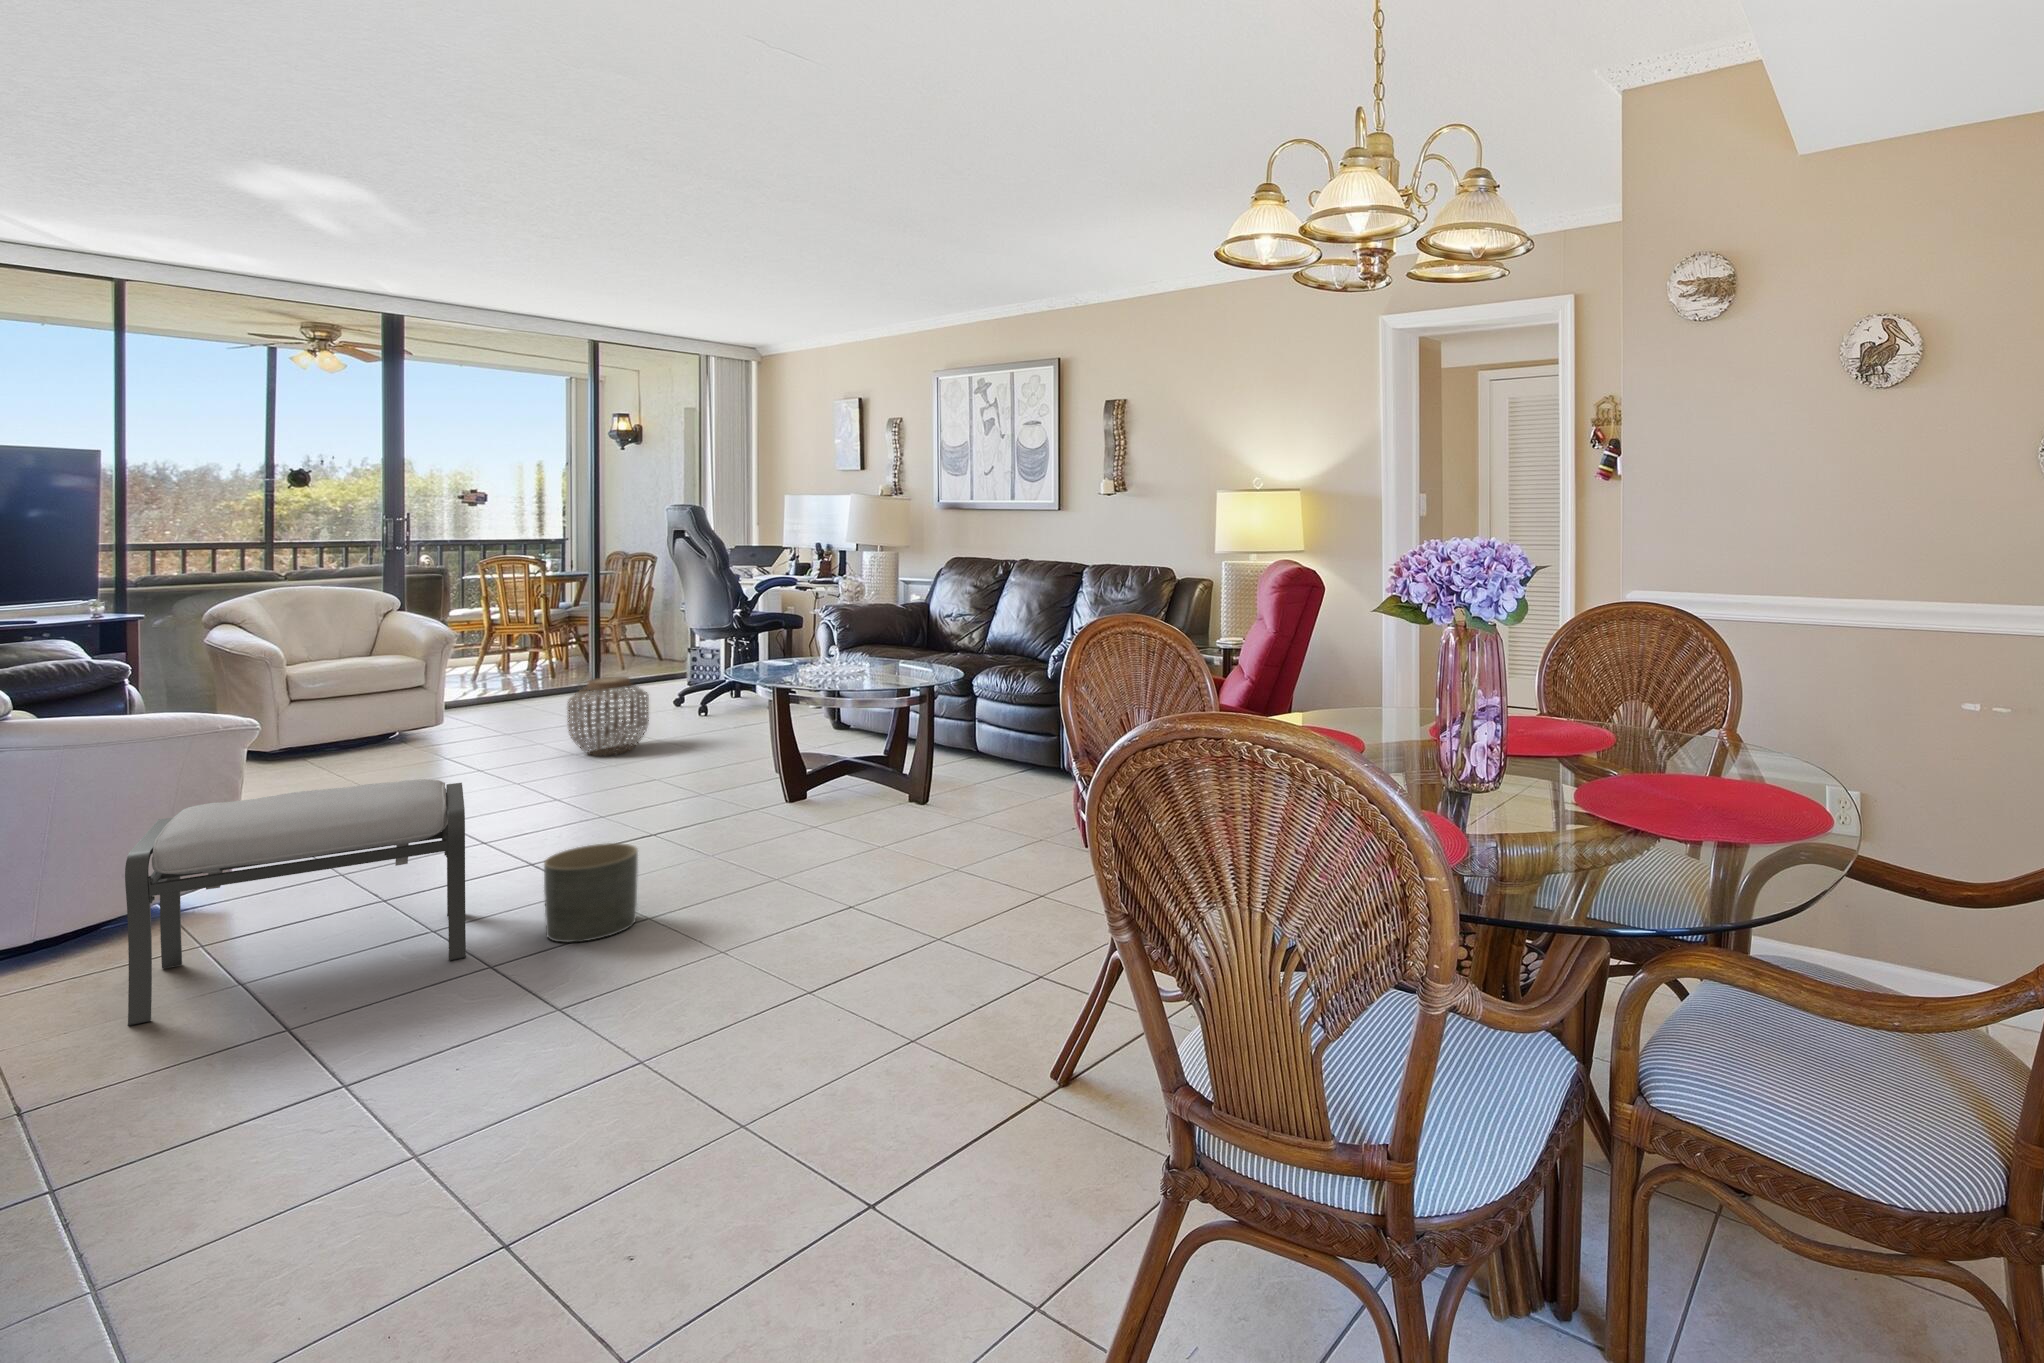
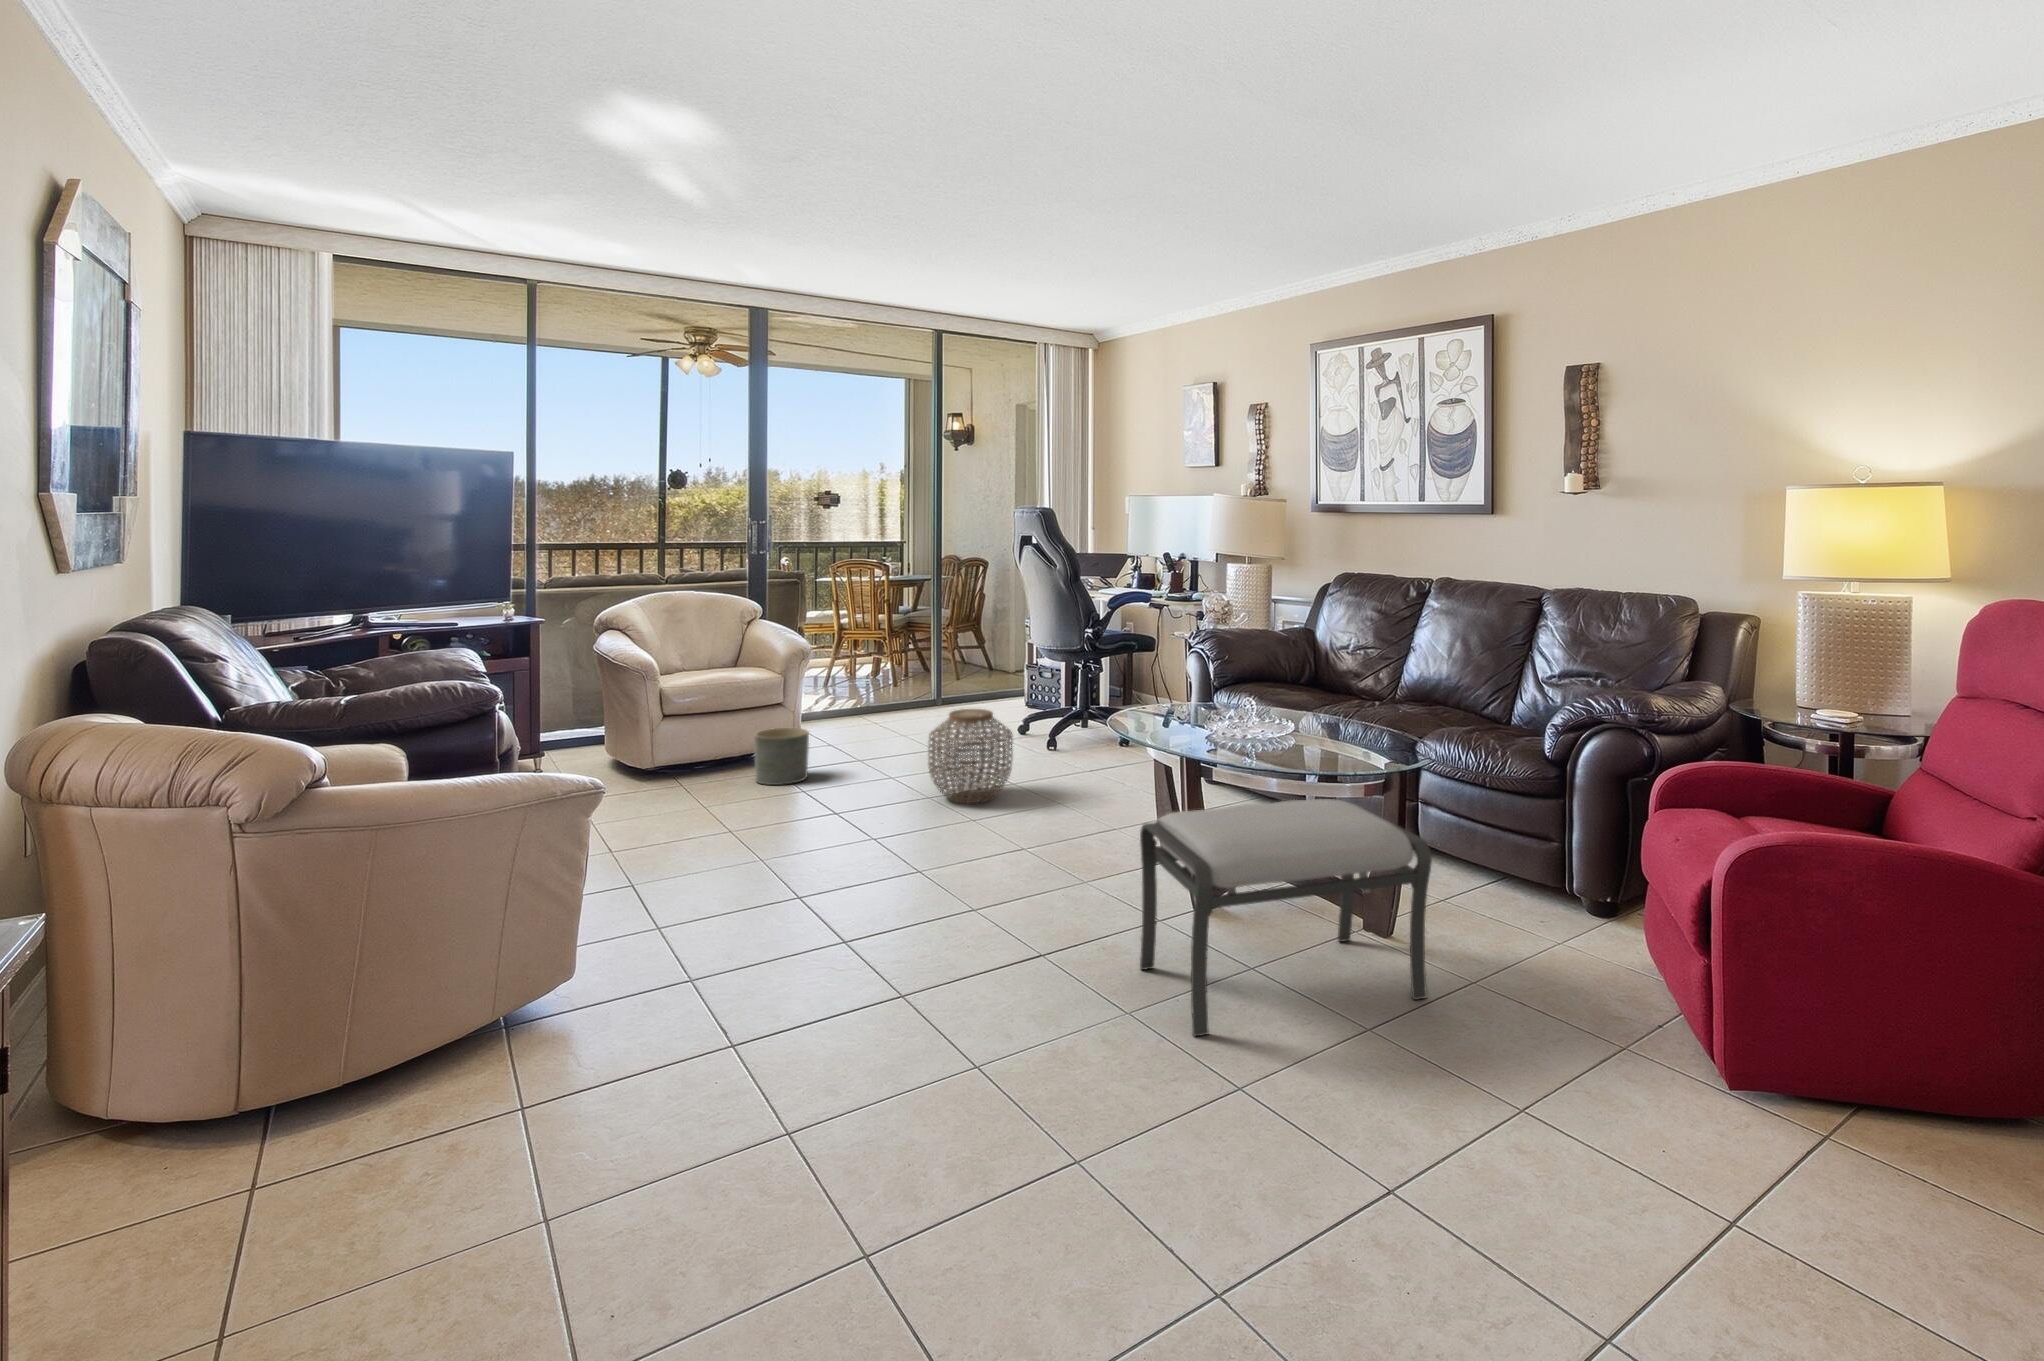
ottoman: present [125,779,466,1026] -> present [1140,799,1432,1036]
planter: present [544,843,638,942] -> present [754,728,809,785]

